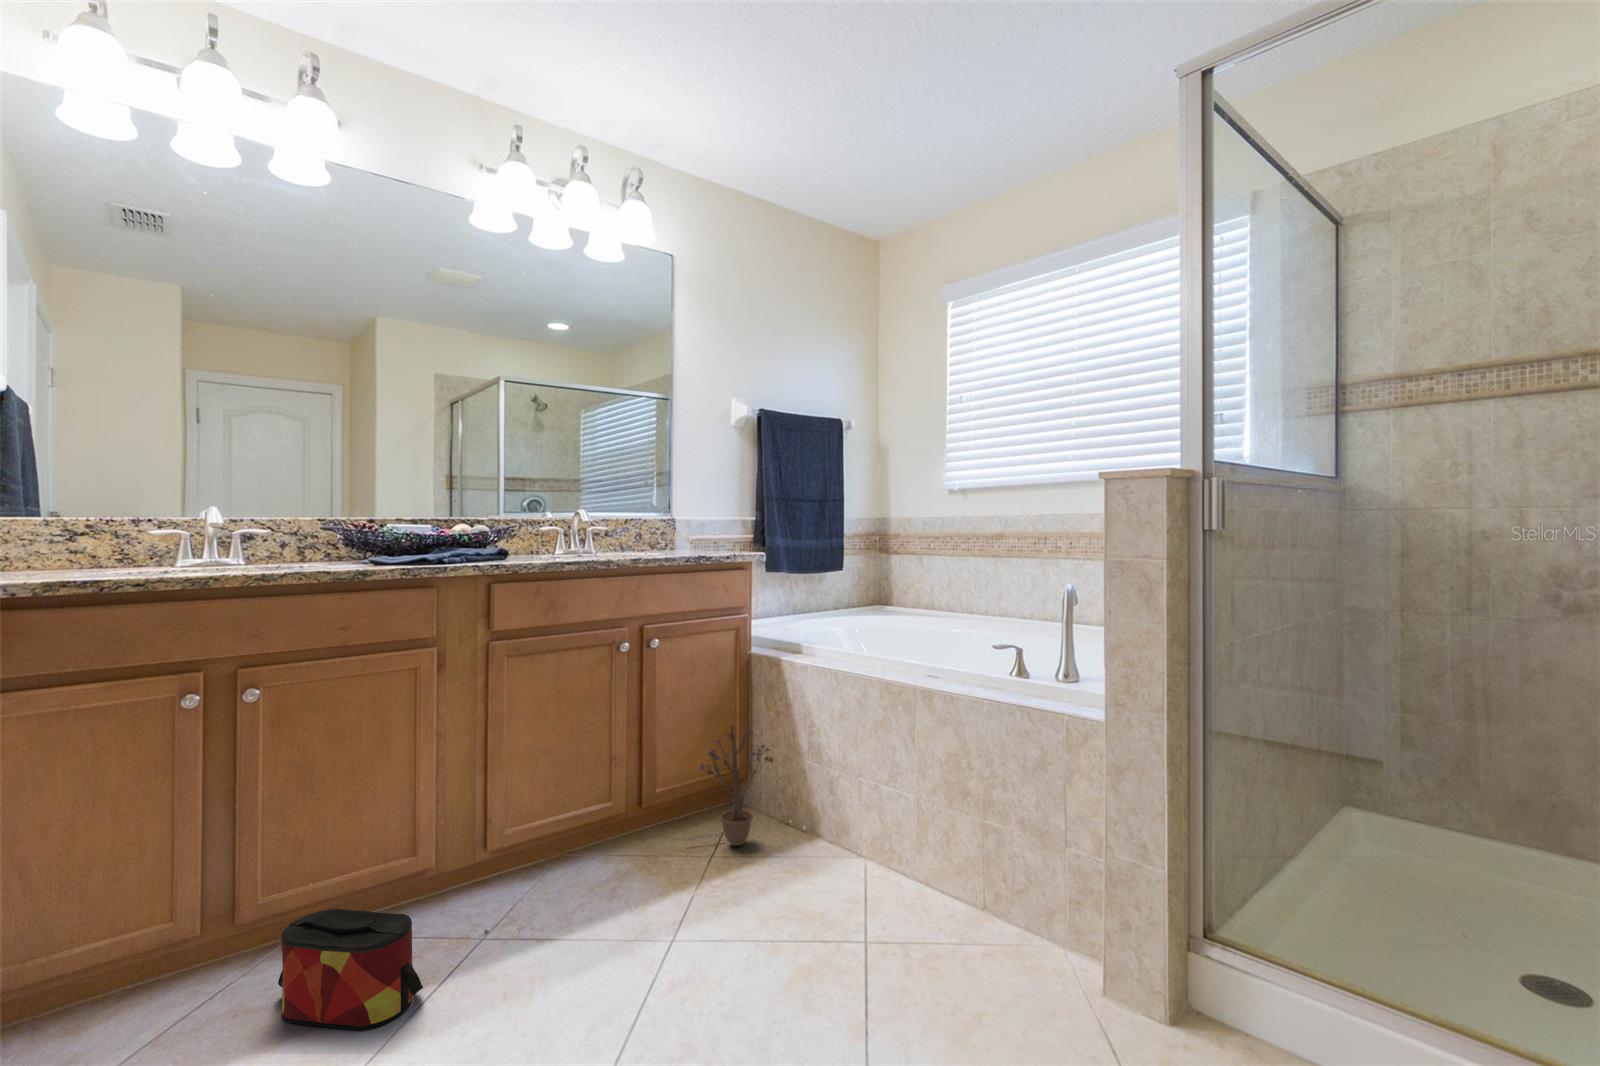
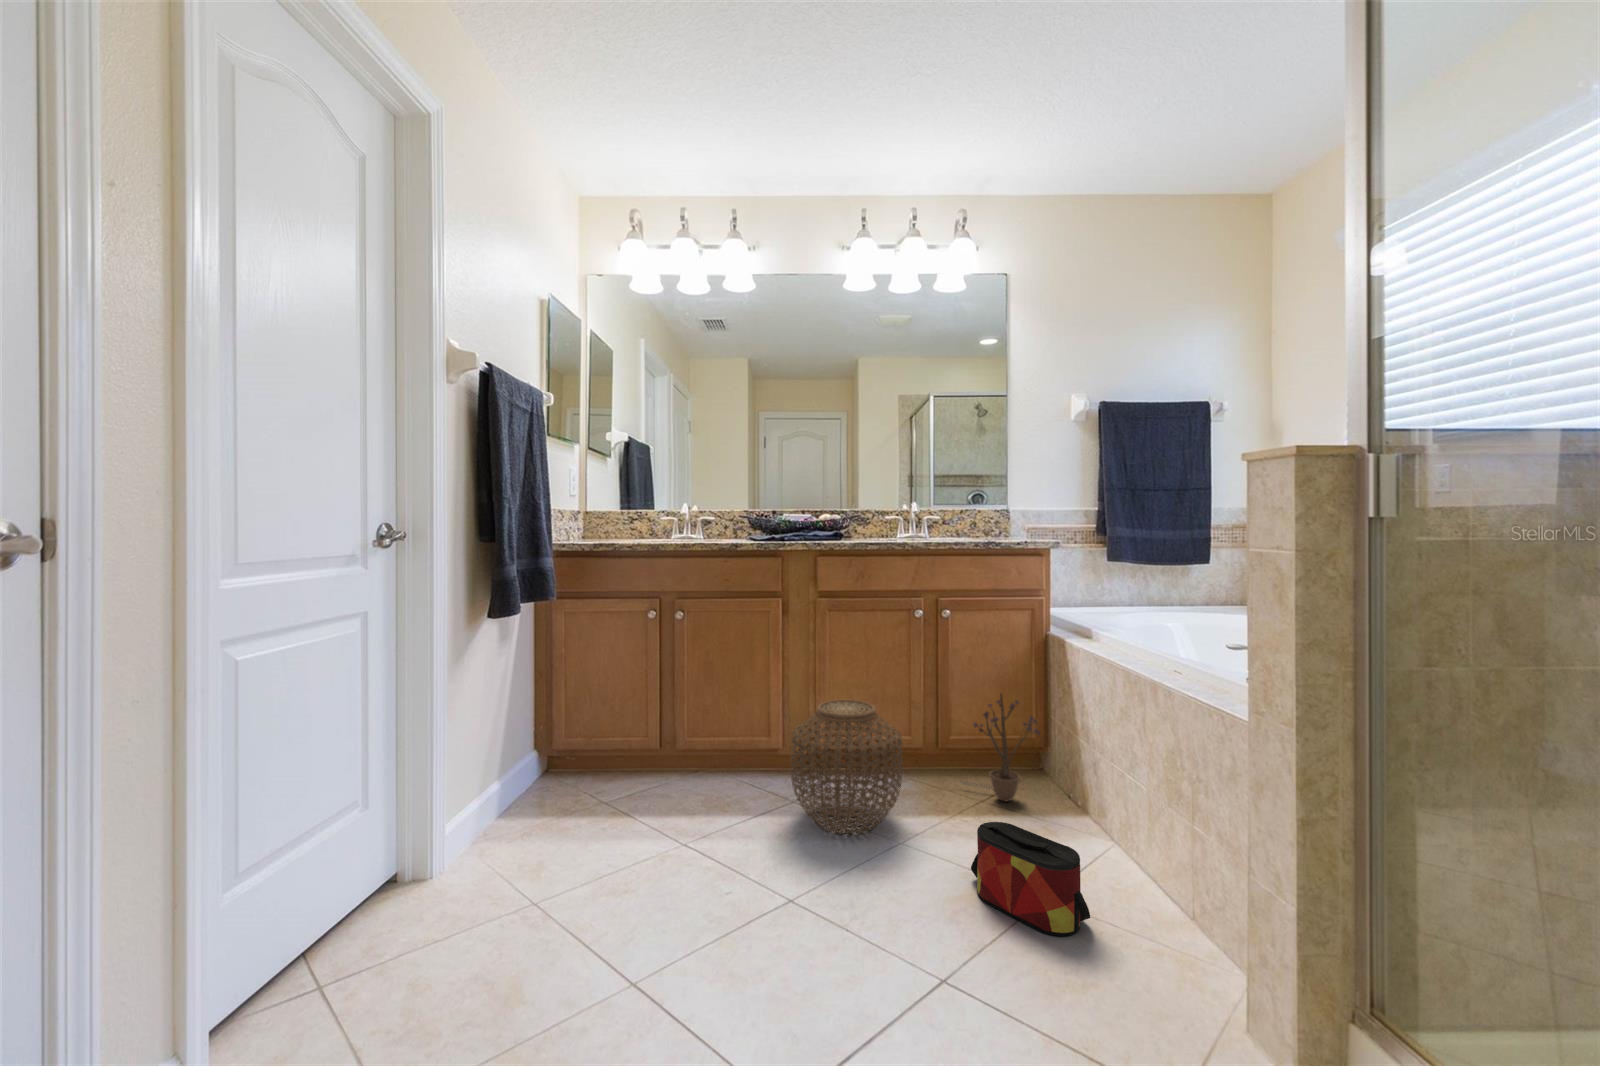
woven basket: none [507,771,664,961] -> present [791,699,902,834]
bag: present [278,909,423,1030] -> present [971,822,1090,936]

